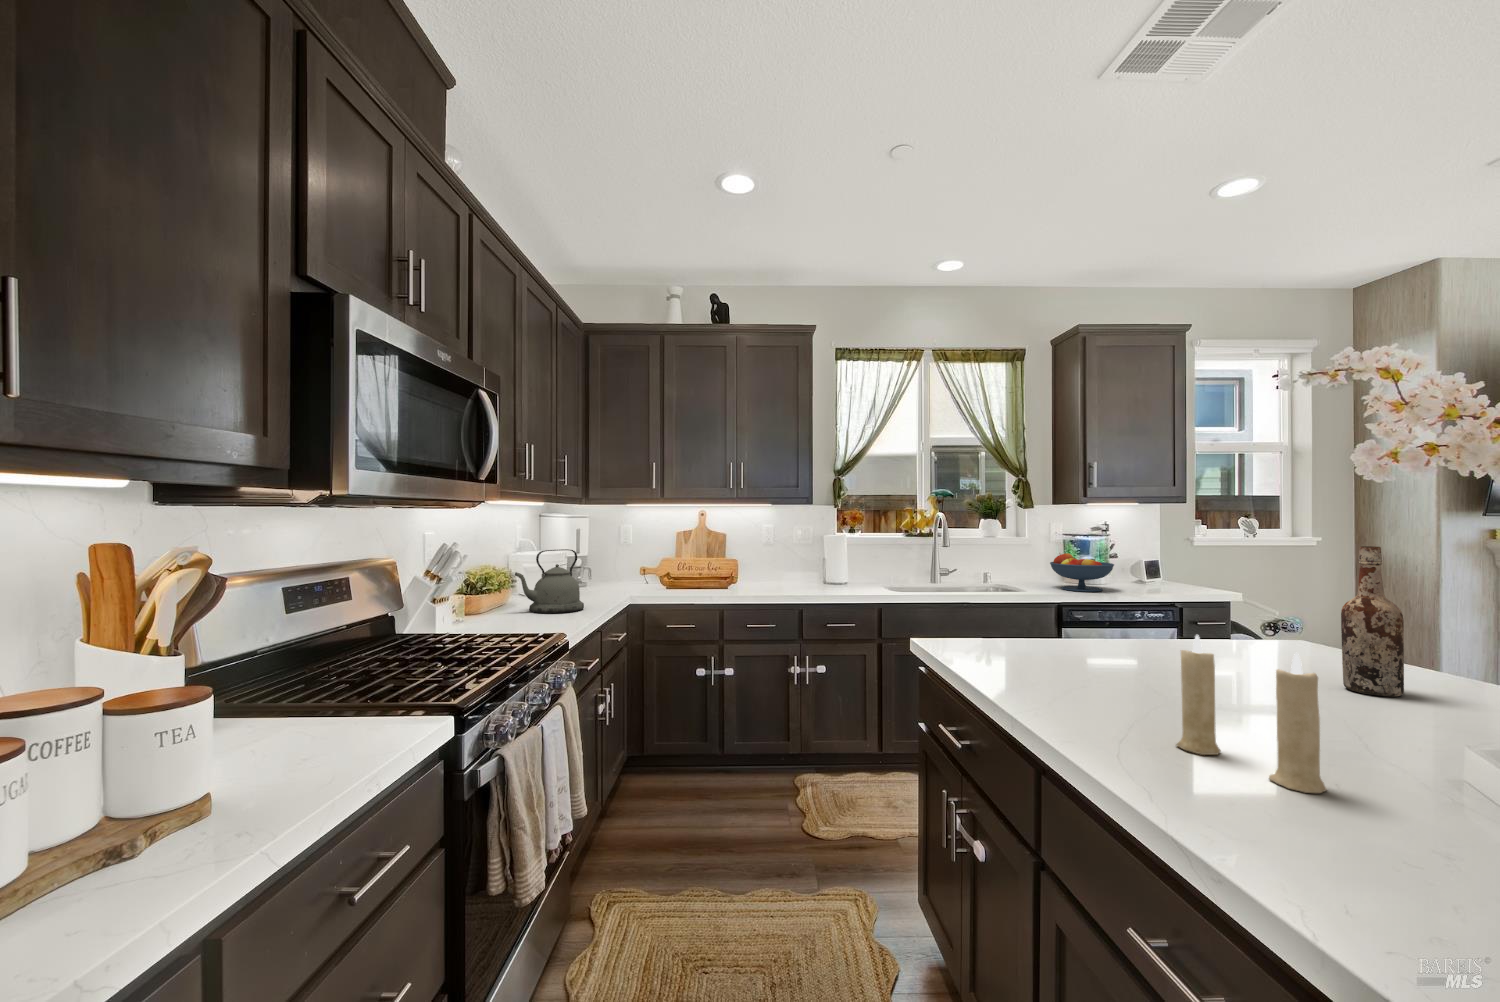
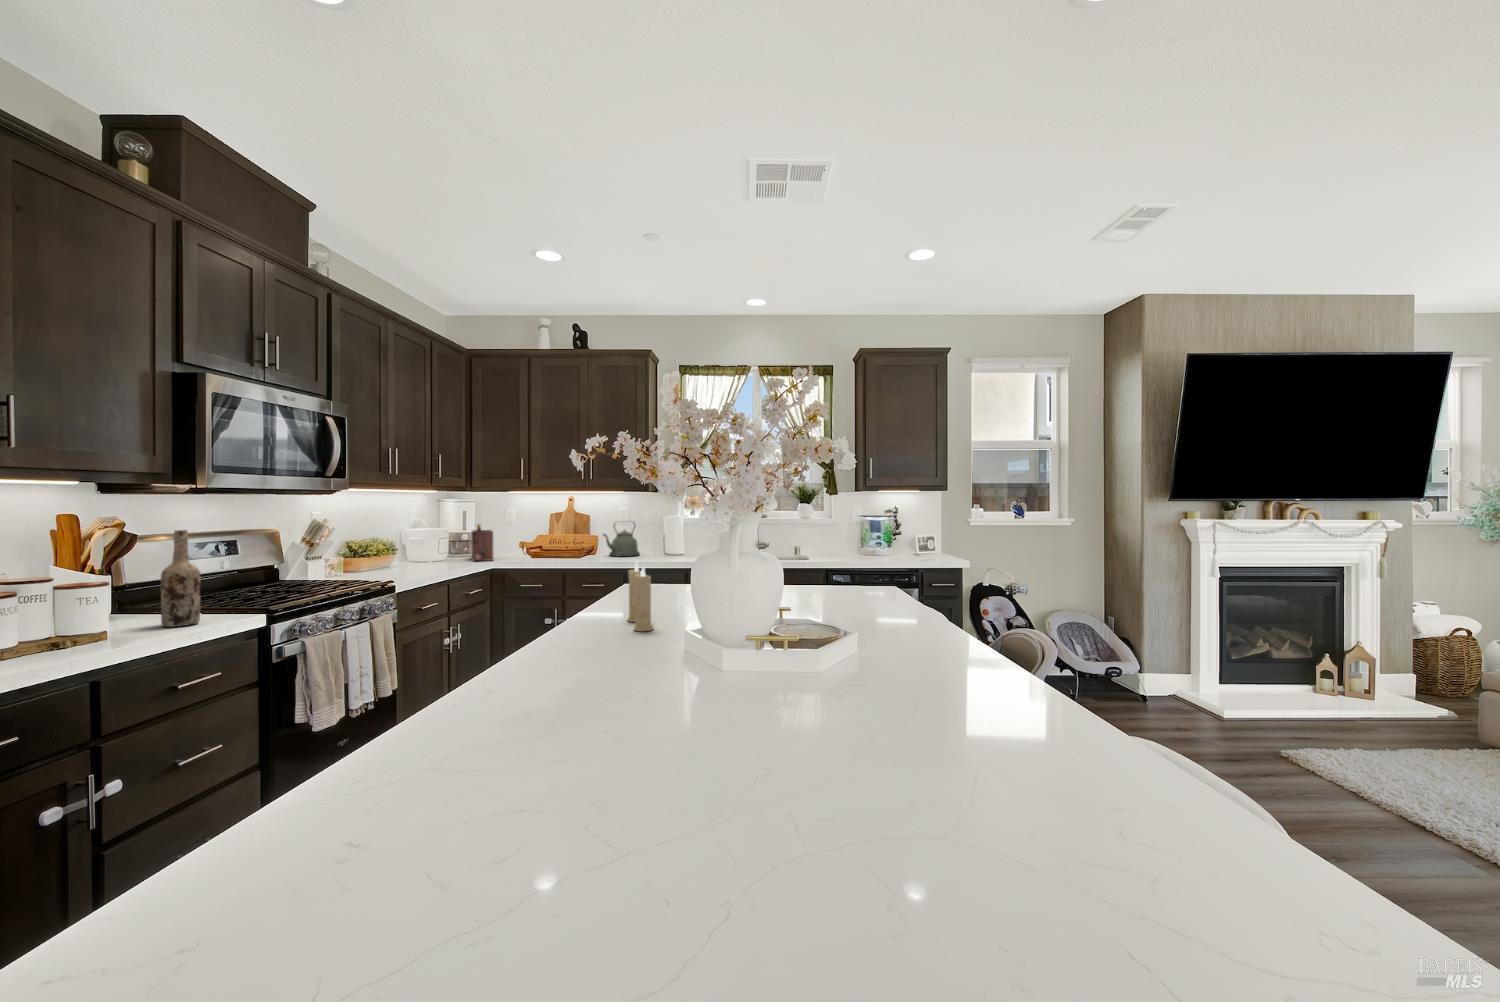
toaster: none [596,546,630,595] -> present [472,524,493,561]
wine bottle: present [1341,546,1404,697] -> present [161,530,201,627]
kettle: present [515,549,584,613] -> present [603,522,640,557]
fruit bowl: present [1050,553,1114,592] -> none [836,530,882,559]

